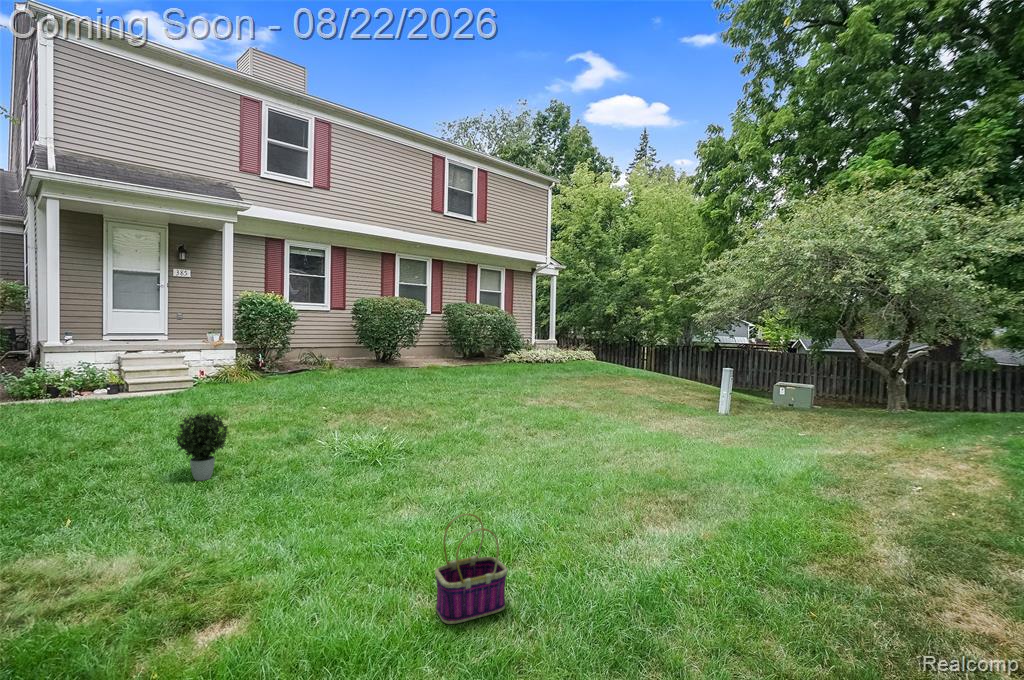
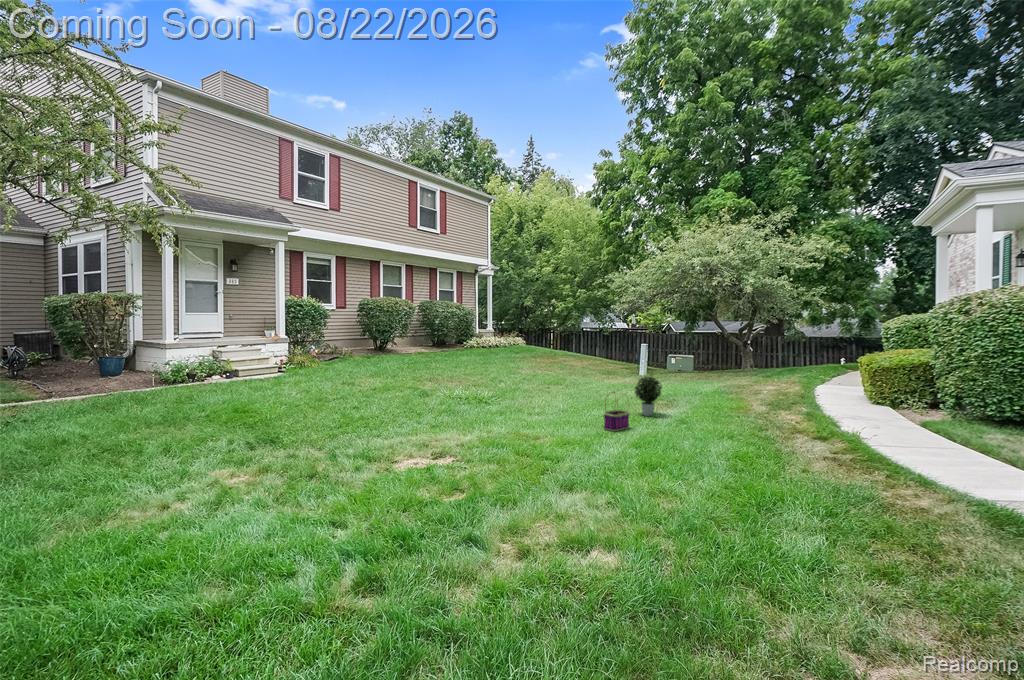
potted plant: present [176,413,229,481] -> present [635,376,662,416]

